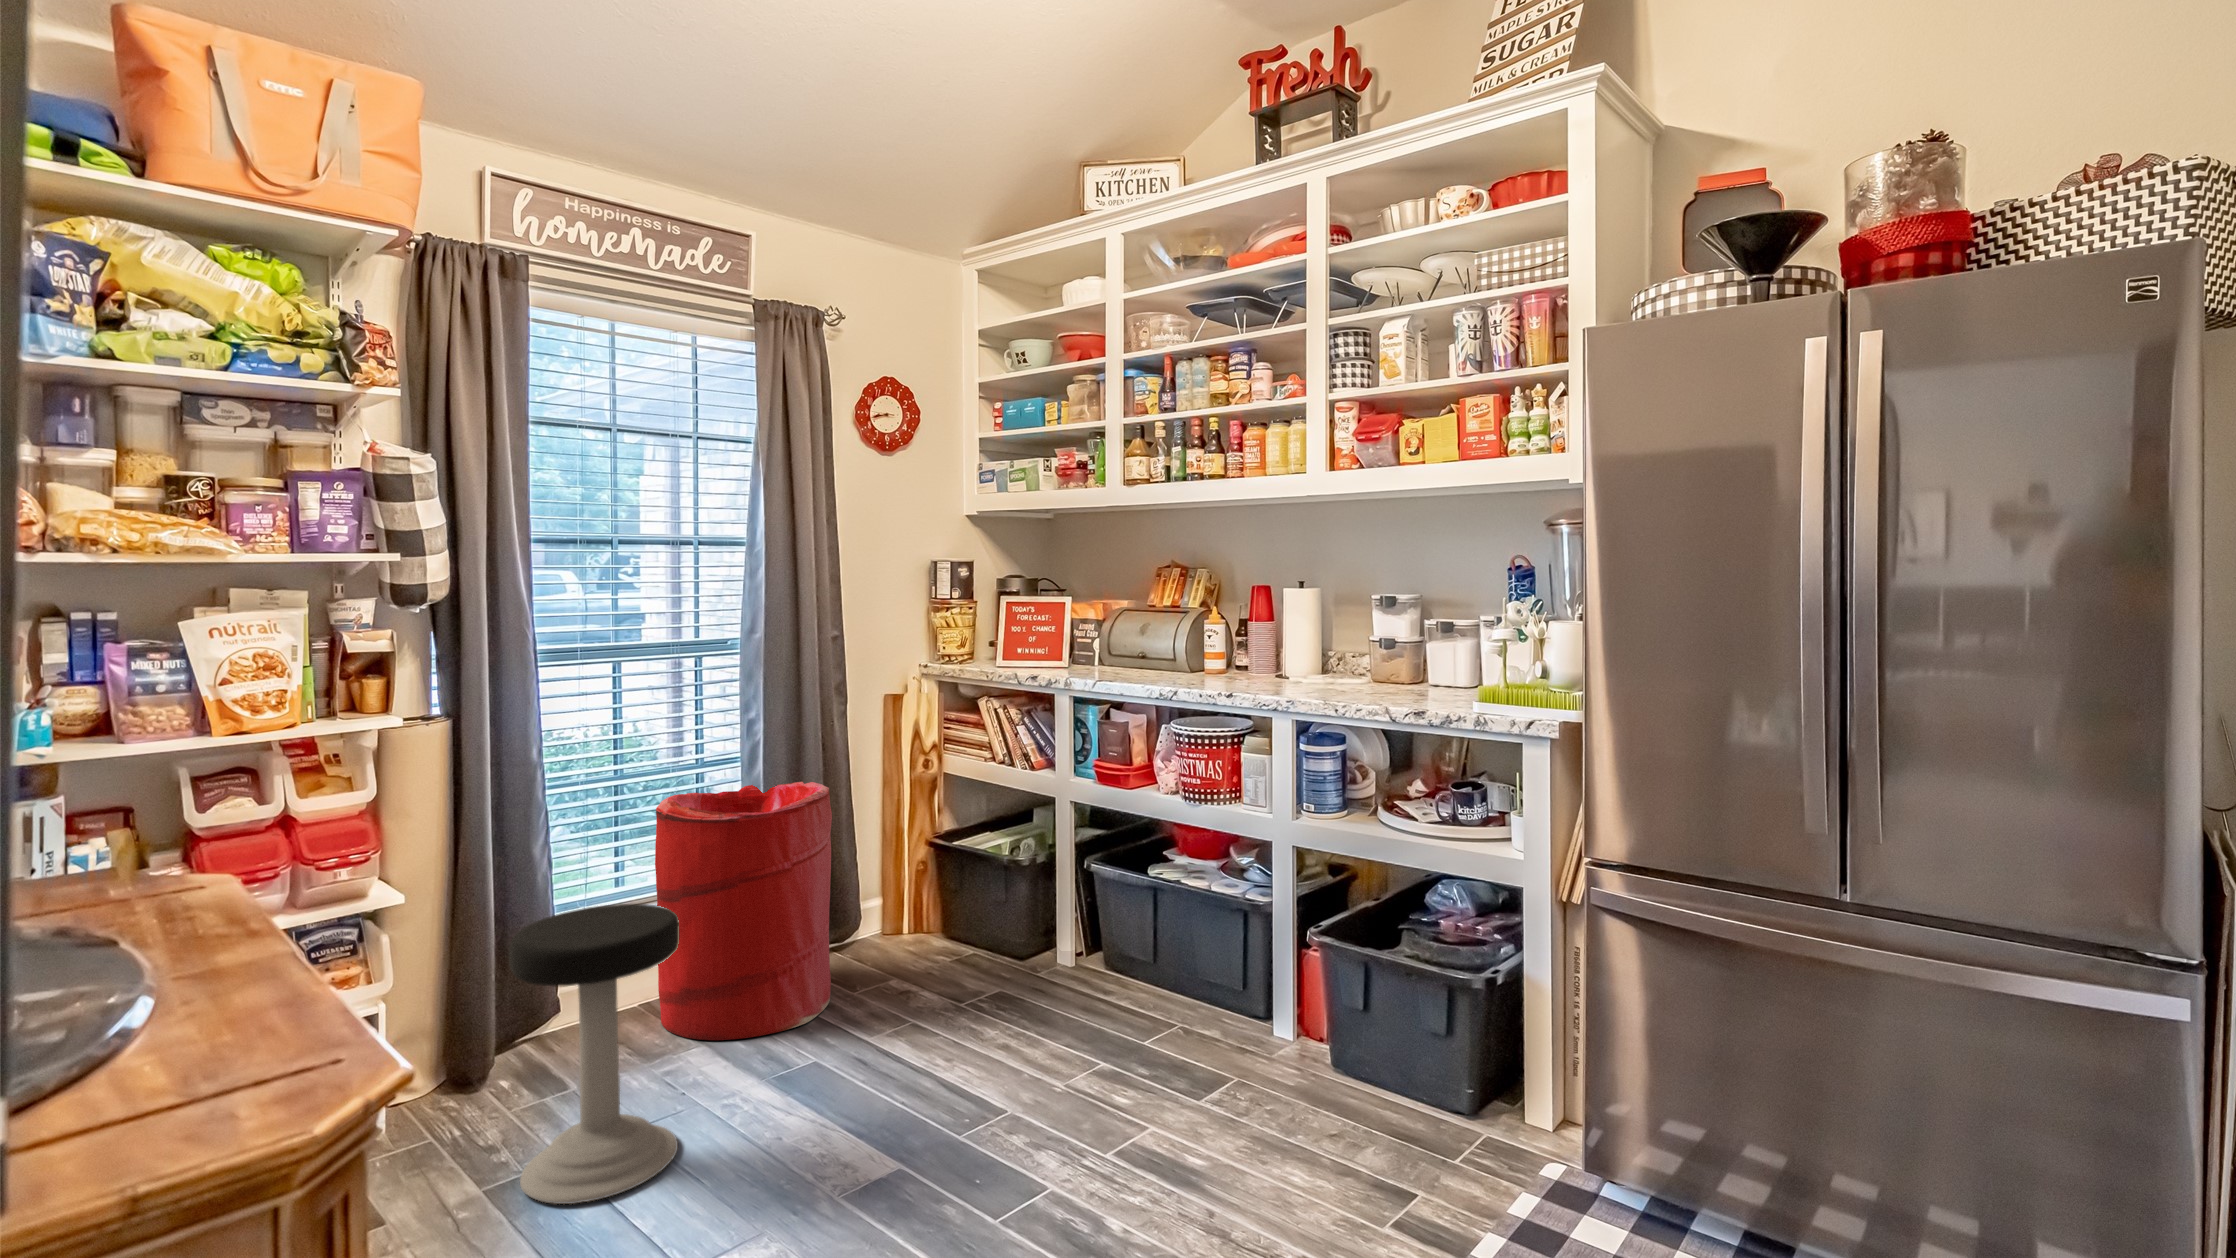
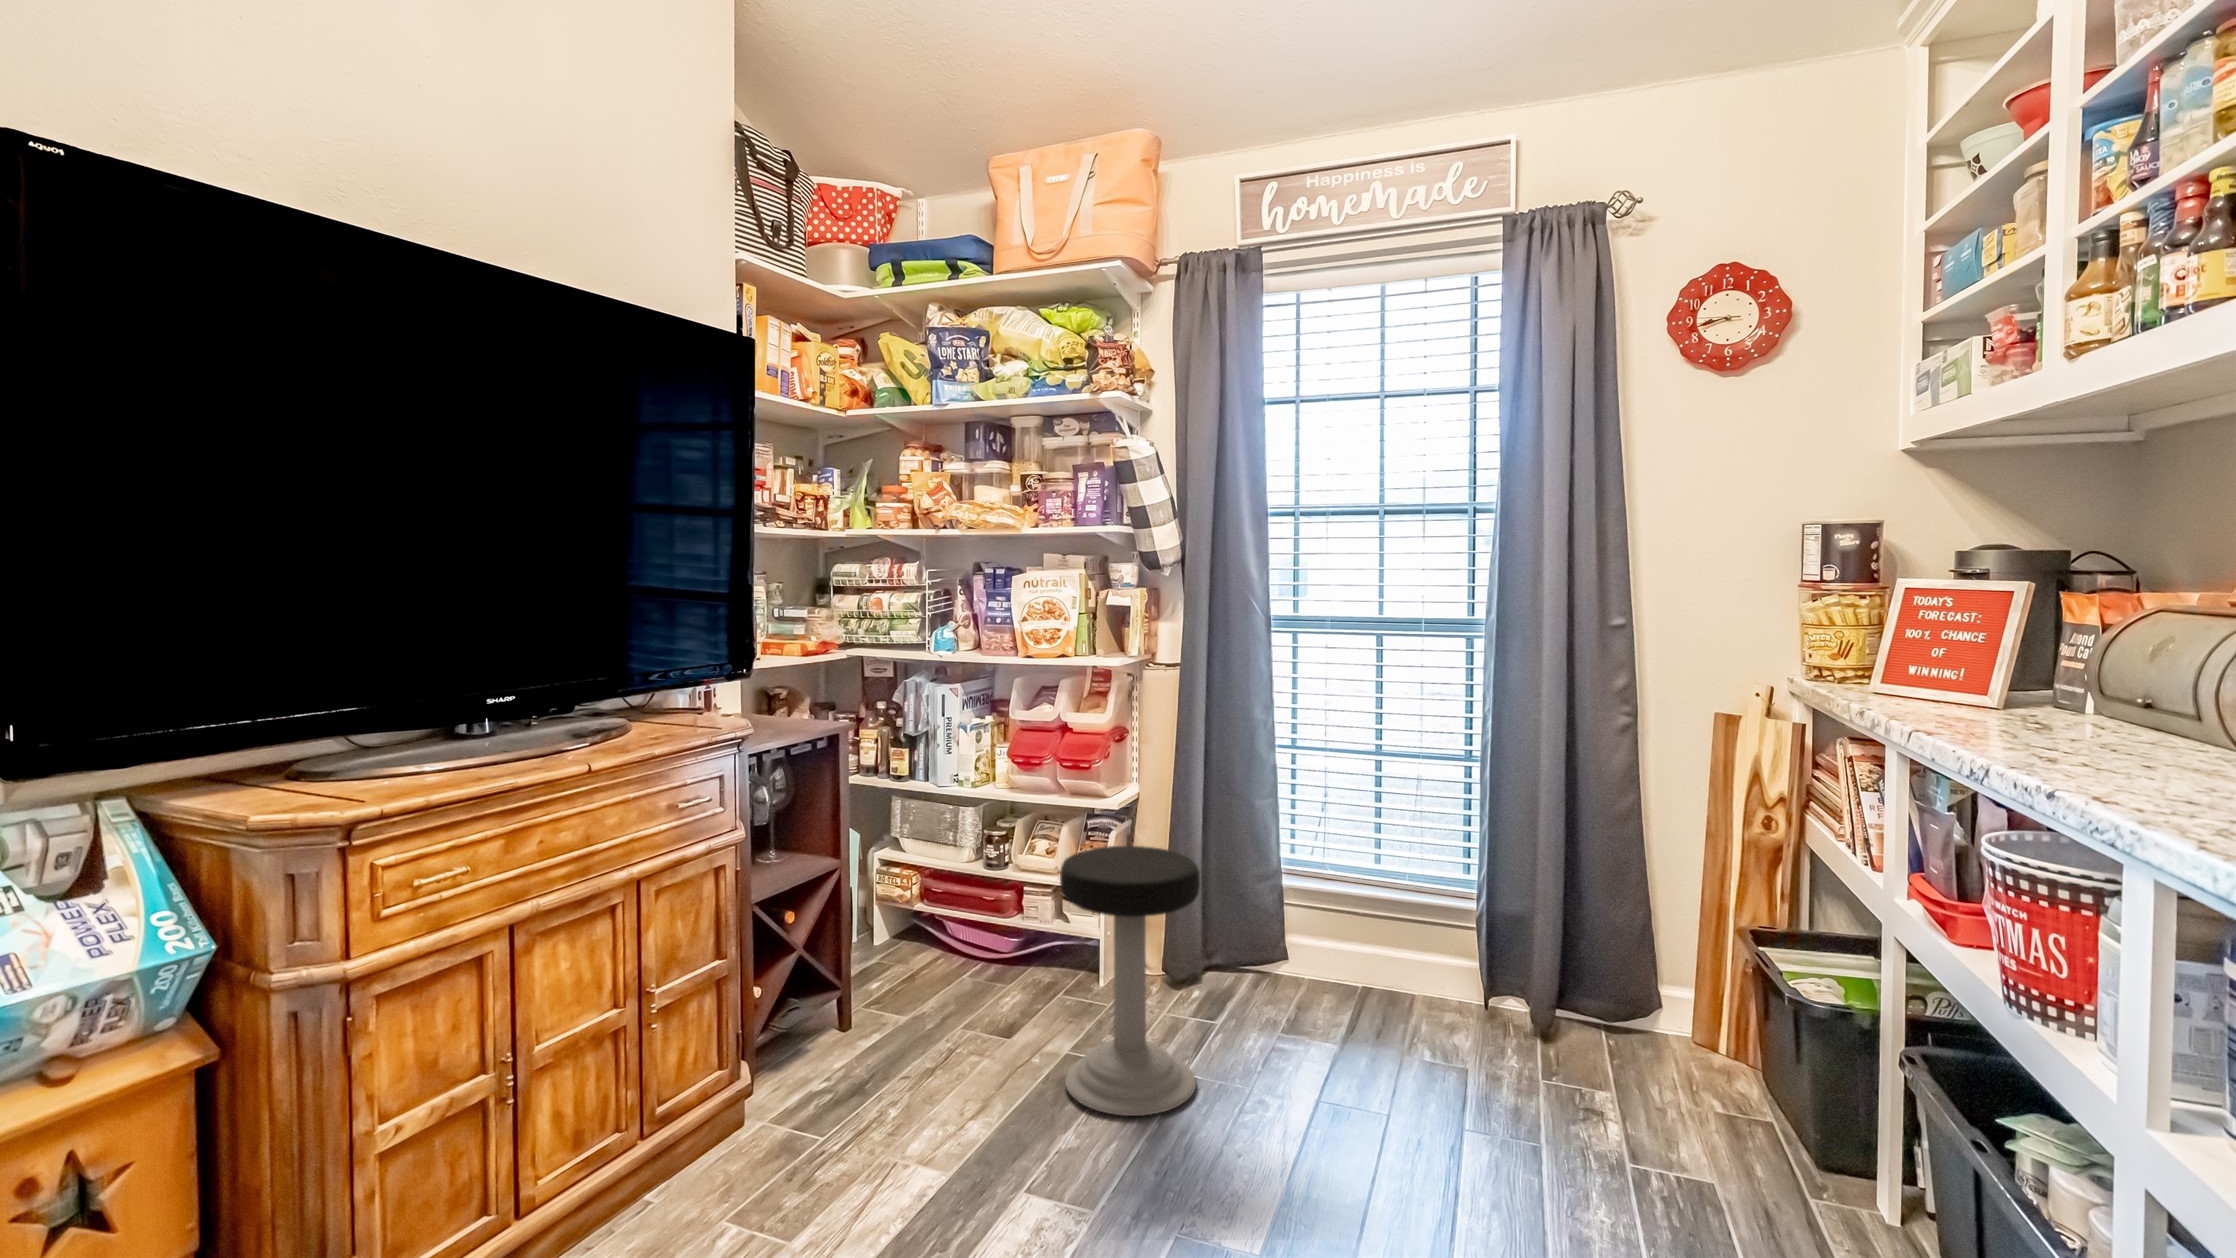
laundry hamper: present [655,782,832,1040] -> none [1340,777,1538,1077]

